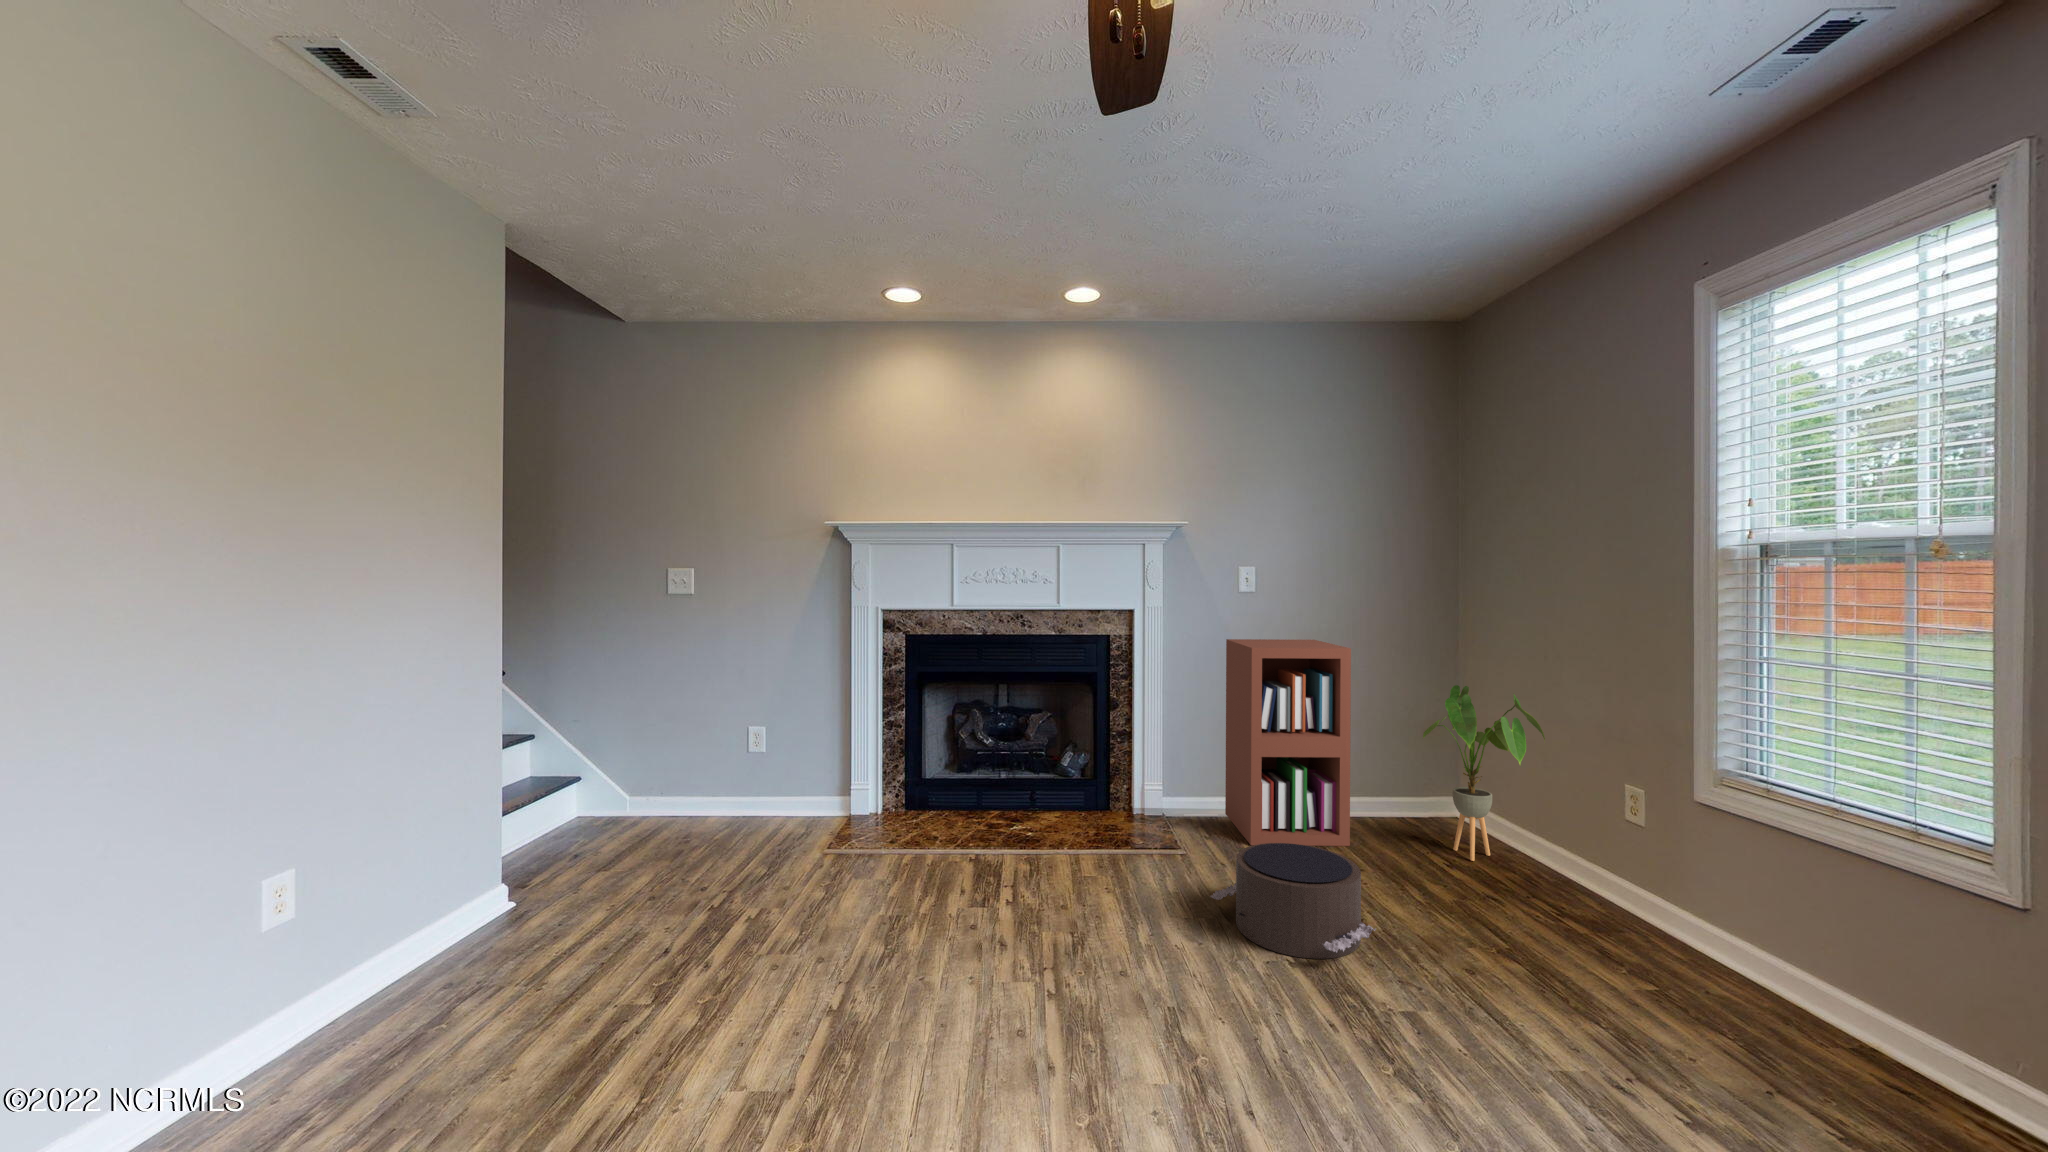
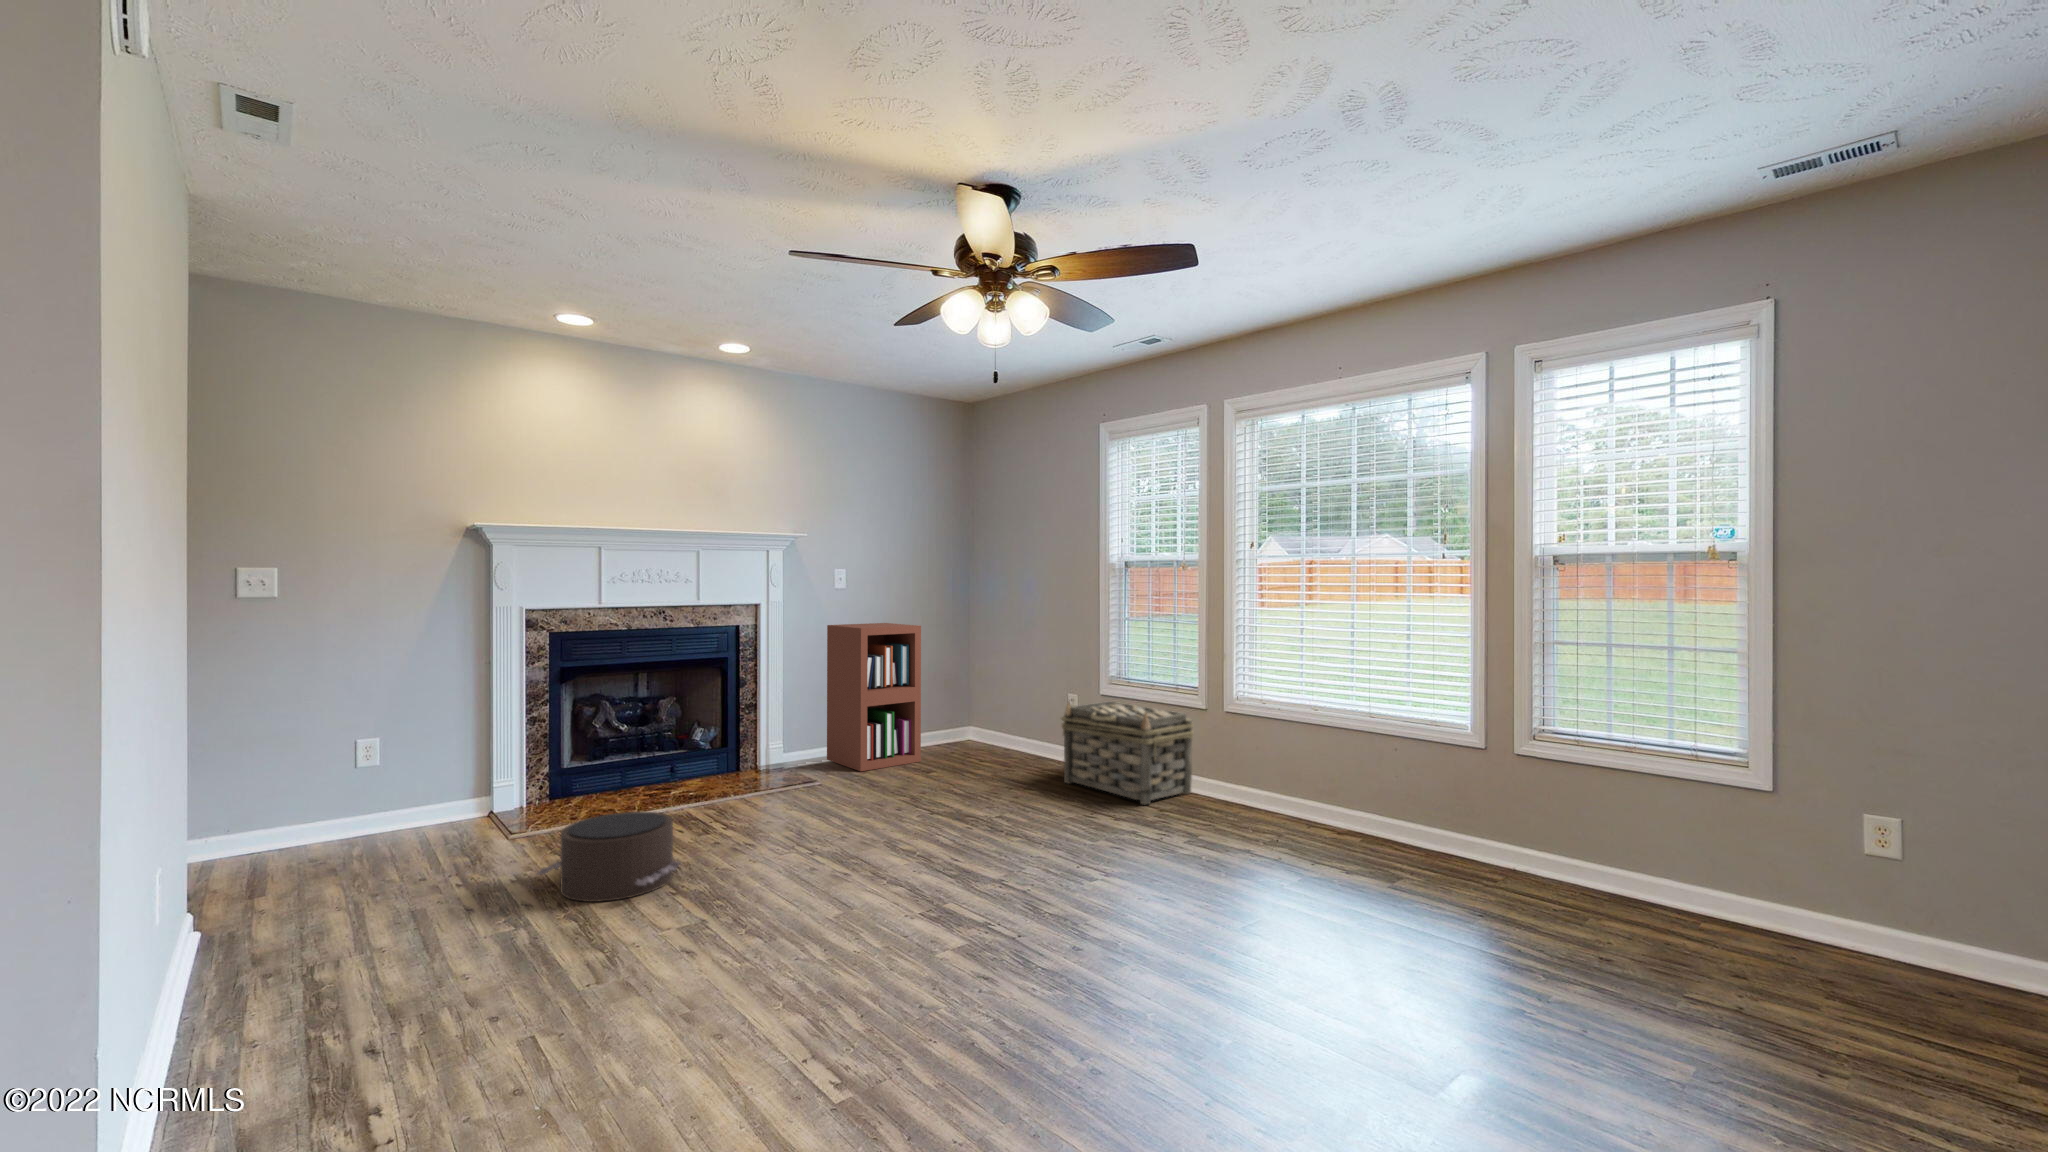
house plant: present [1423,685,1545,861] -> none [959,646,1027,756]
basket: none [1583,809,1969,1105] -> present [1061,702,1194,804]
pouf: present [1210,843,1376,959] -> present [537,812,680,902]

